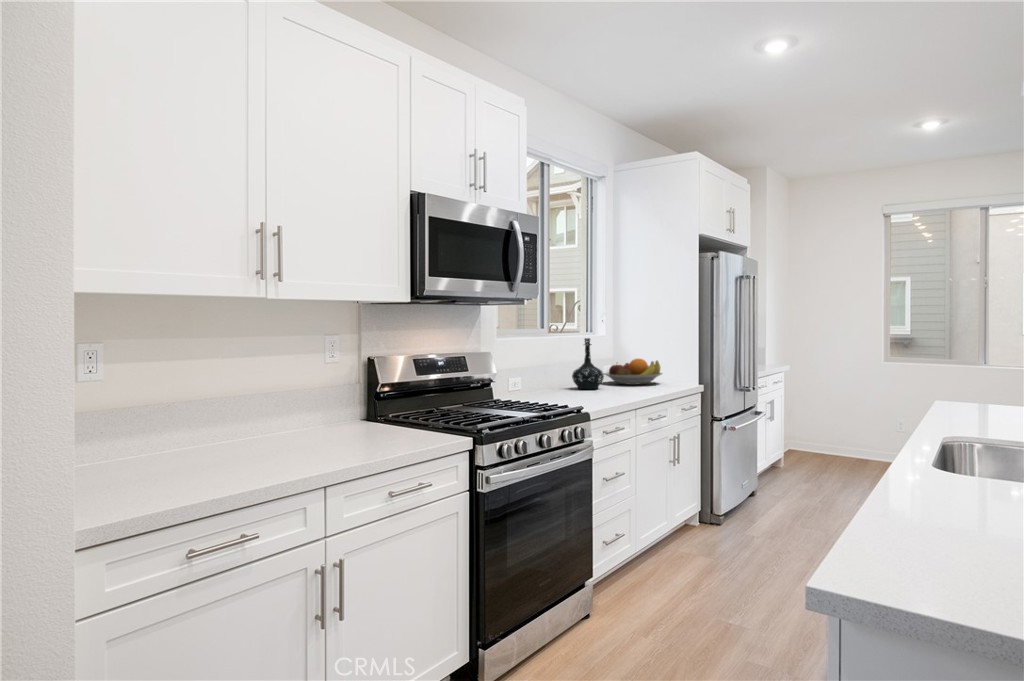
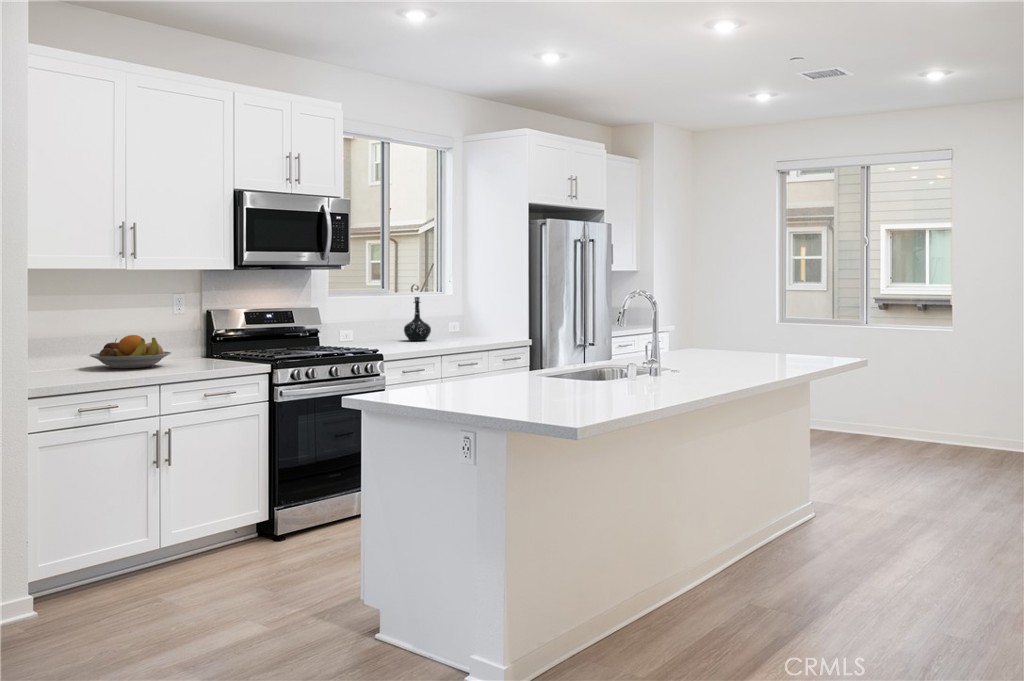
fruit bowl: present [604,359,663,385] -> present [89,335,171,368]

